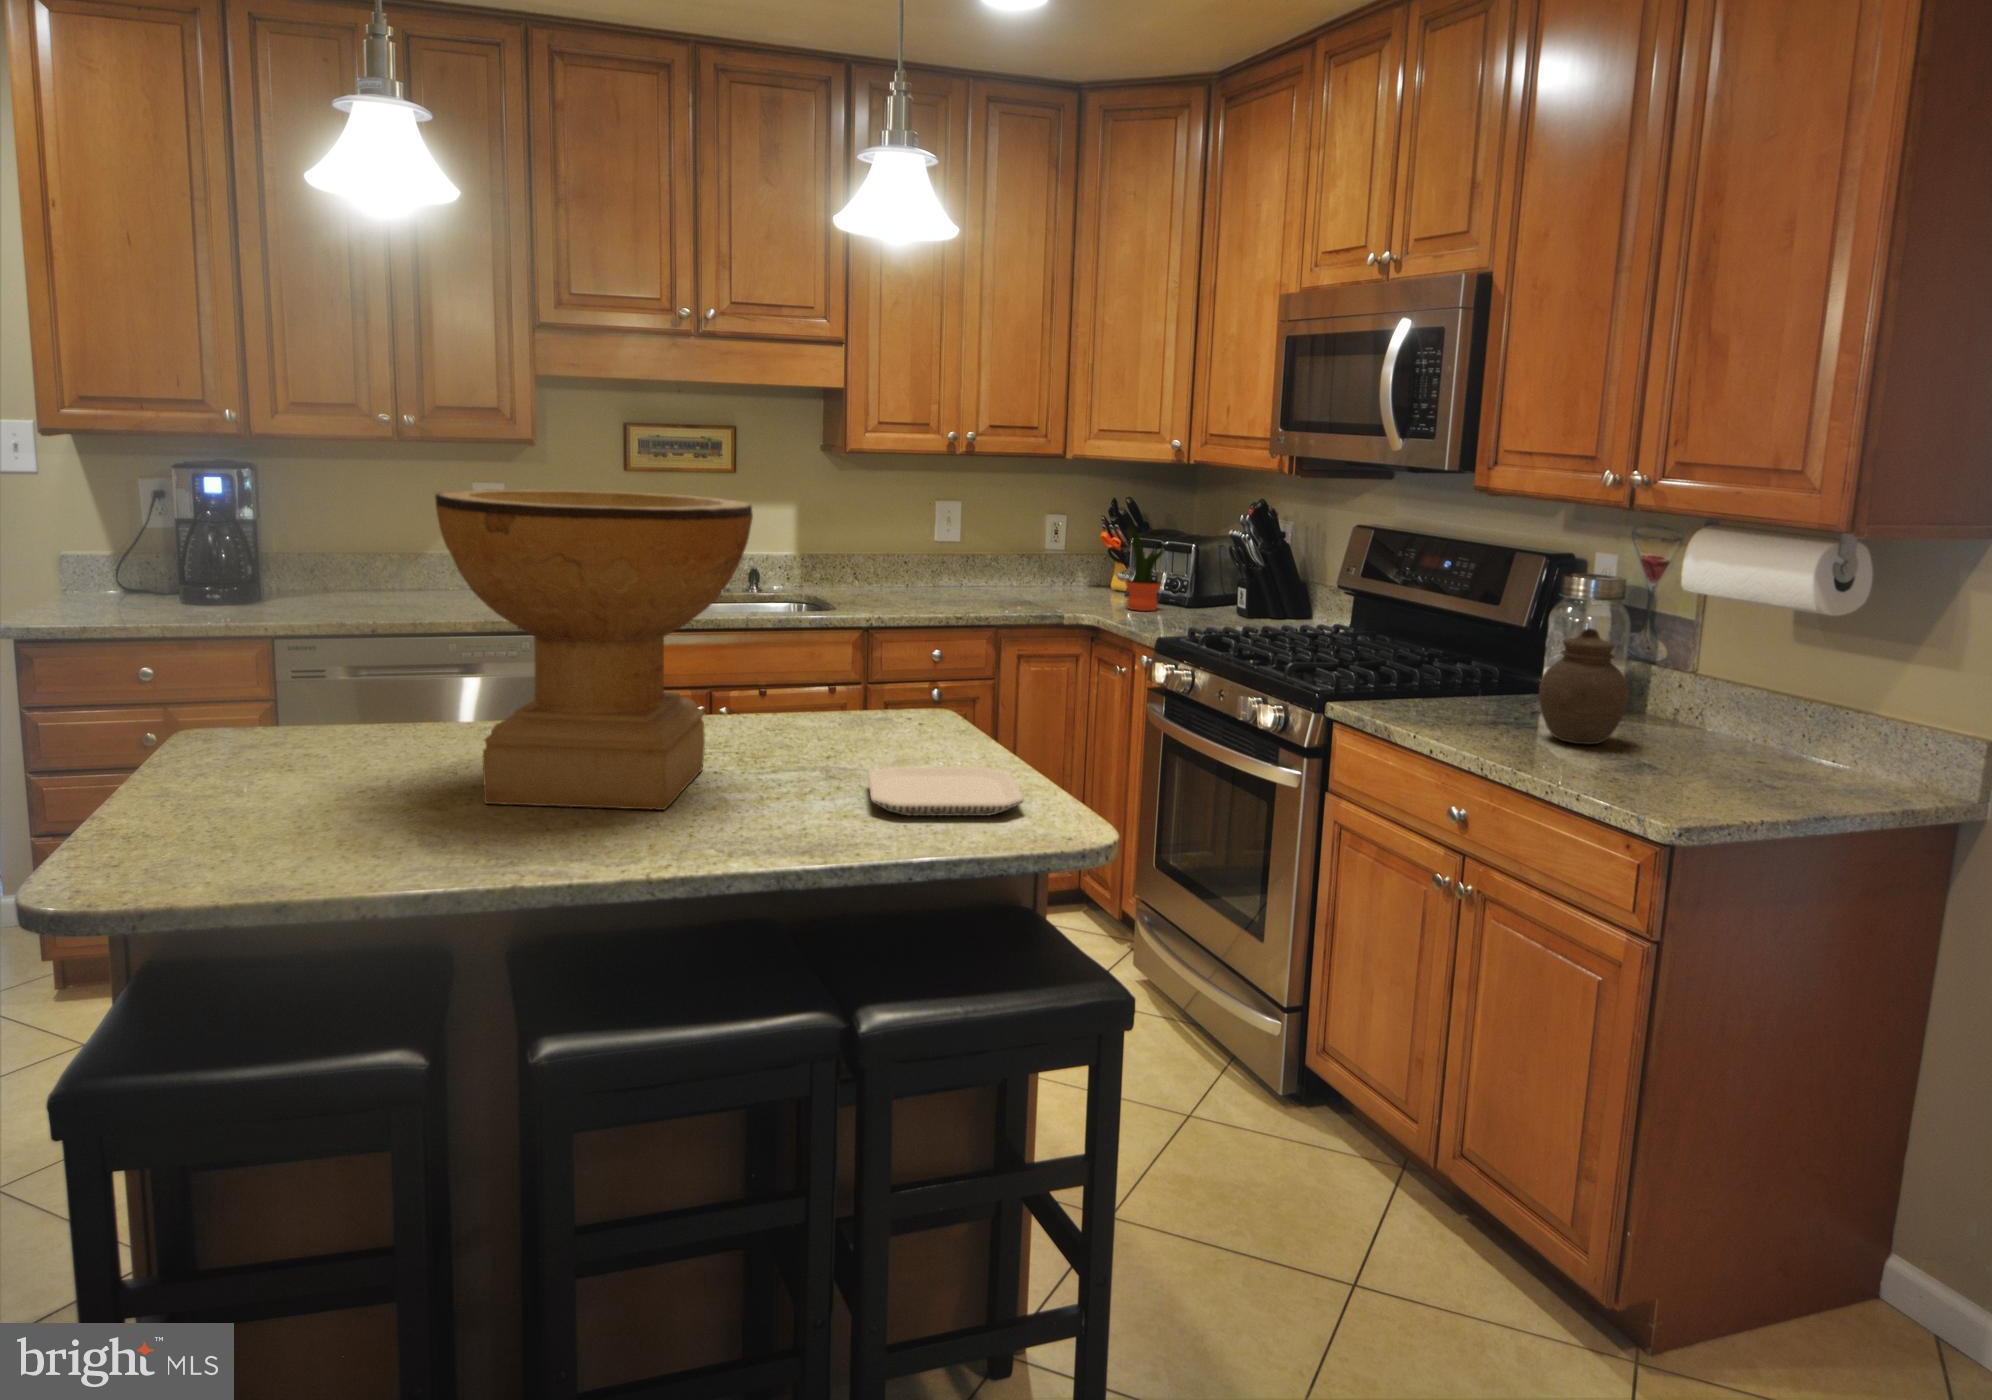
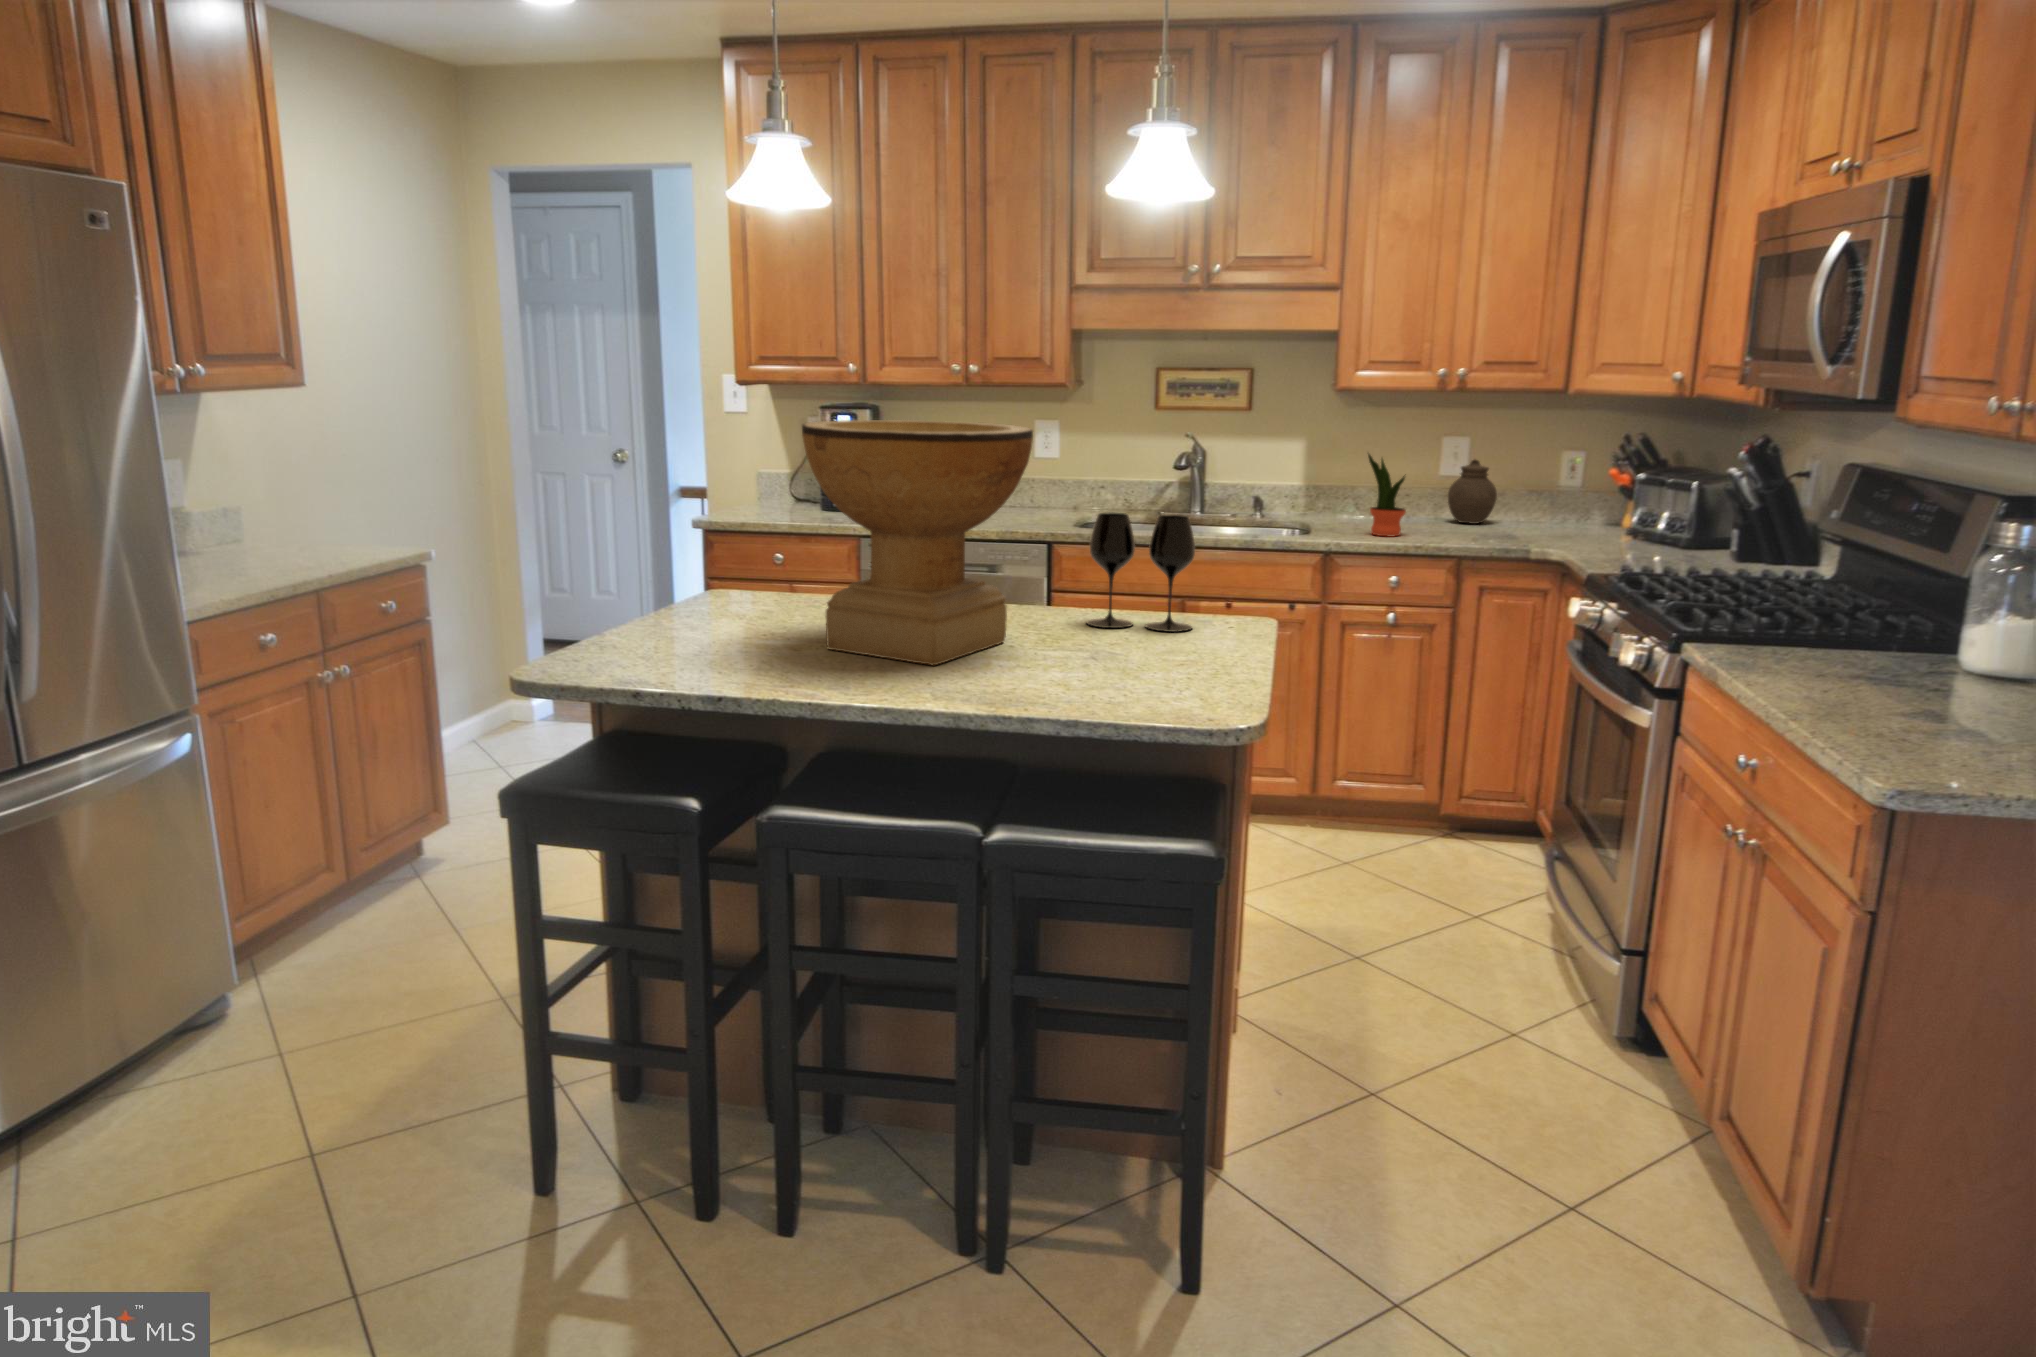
potted plant: present [1125,524,1164,611] -> present [1368,454,1406,536]
wine glass: none [760,599,887,738] -> present [1087,513,1195,632]
jar: present [1539,628,1629,744] -> present [1448,460,1497,524]
plate: present [868,767,1024,816] -> none [1078,653,1223,697]

